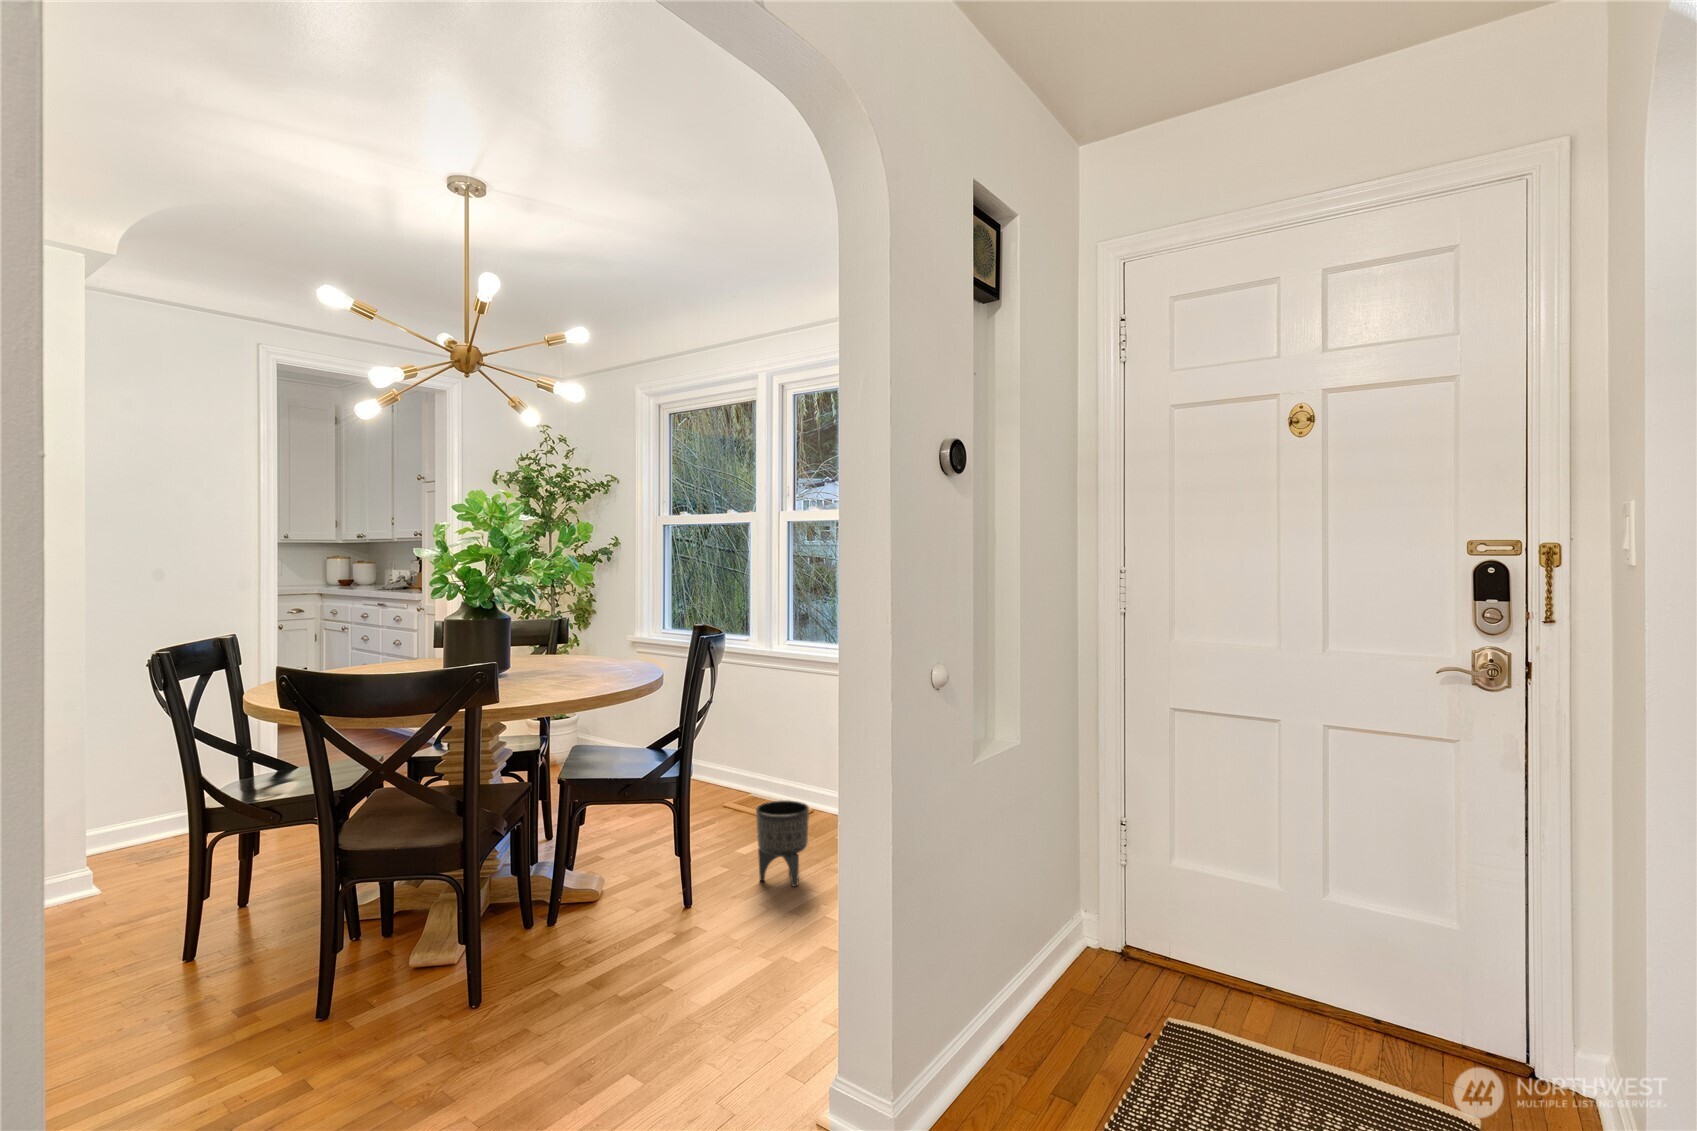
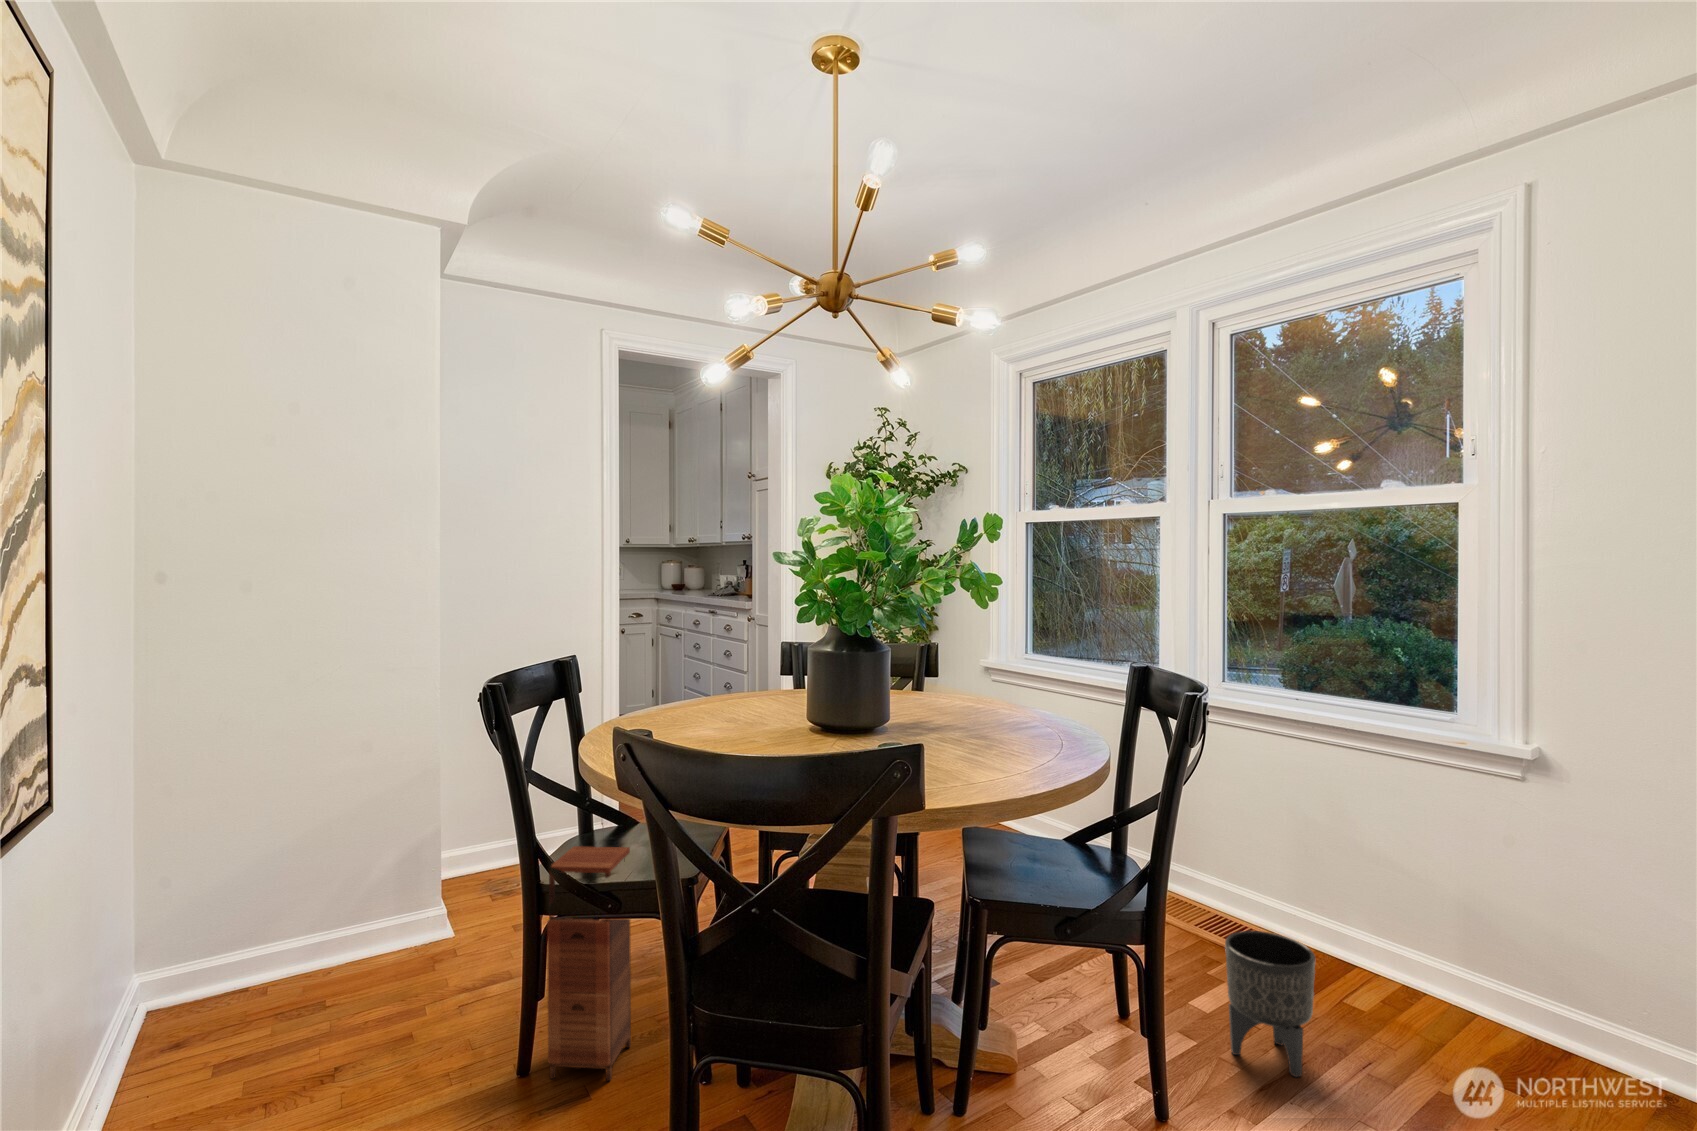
storage cabinet: none [210,784,291,973] -> present [547,846,631,1081]

